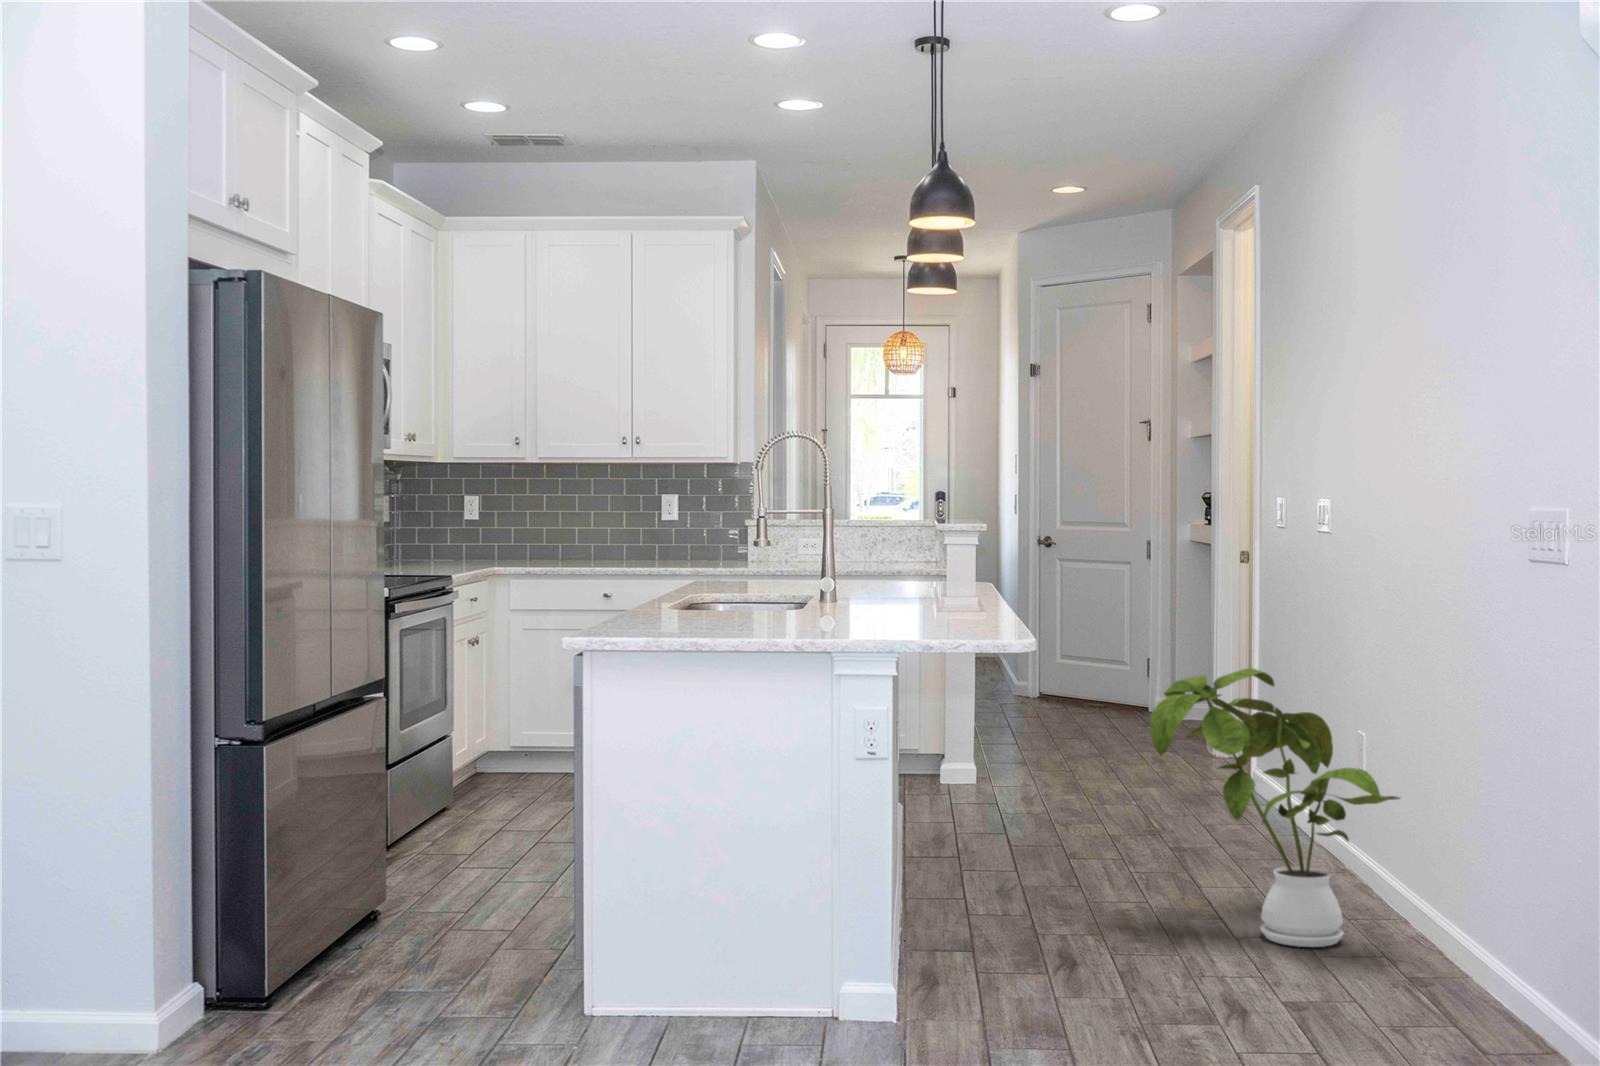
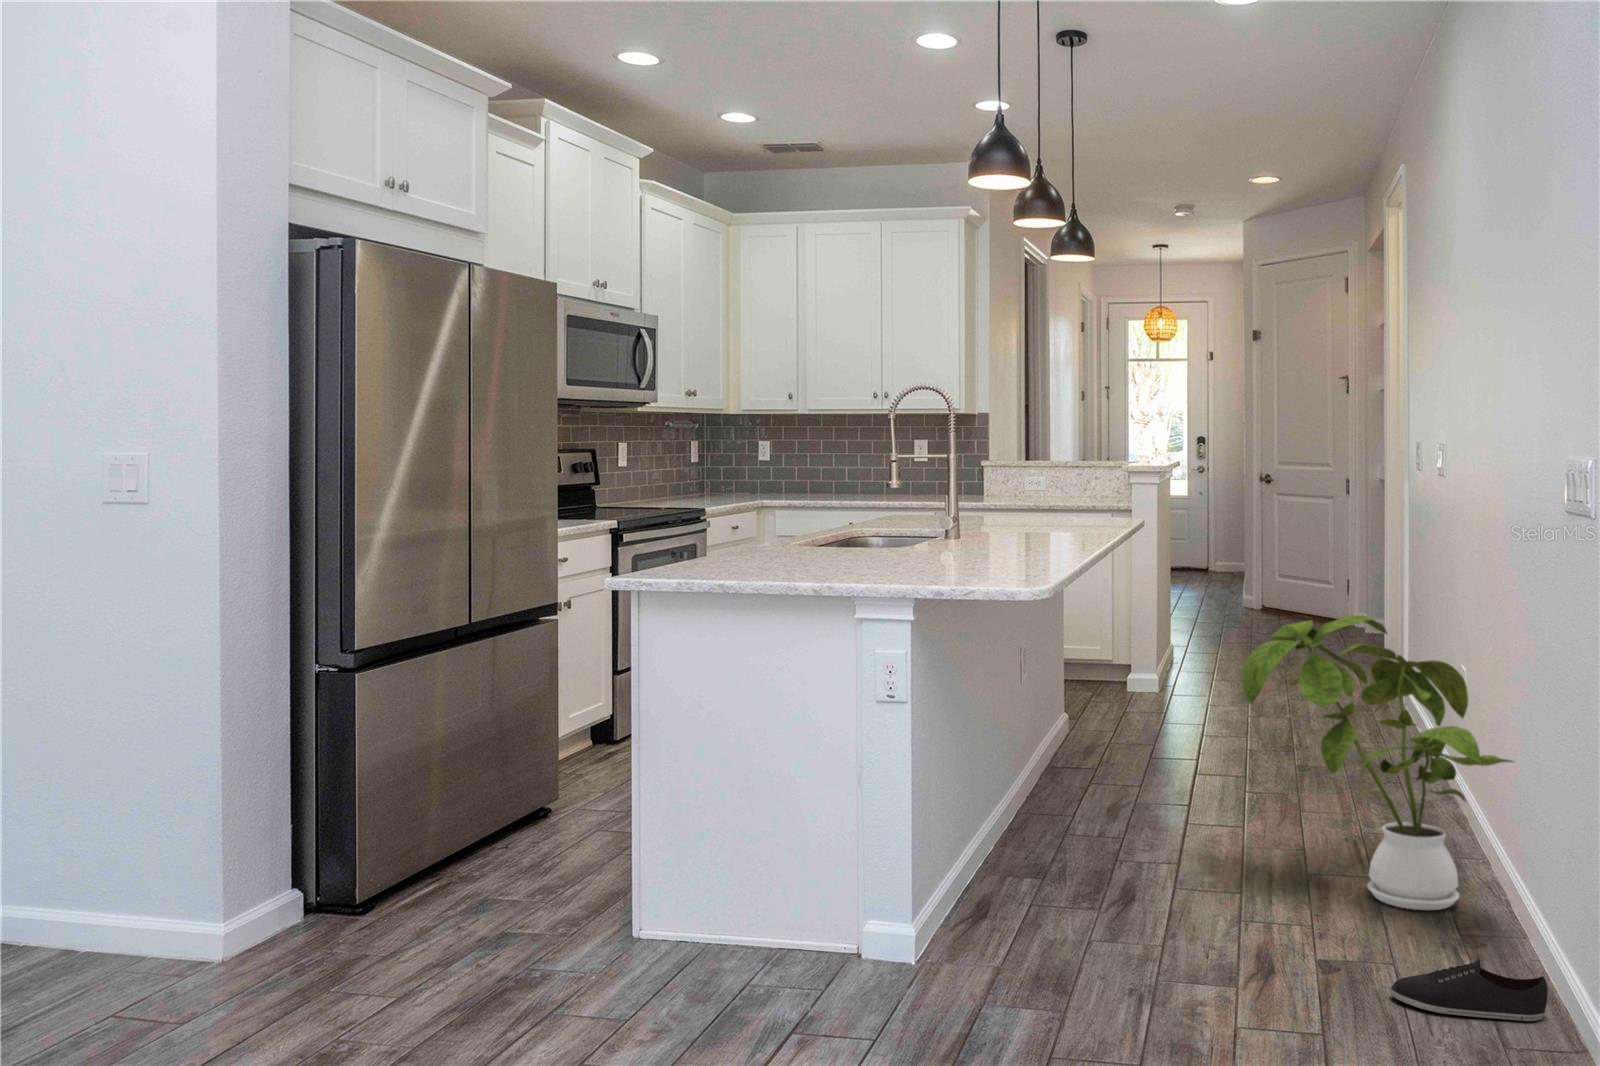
shoe: none [1331,970,1463,1021] -> present [1391,959,1548,1021]

